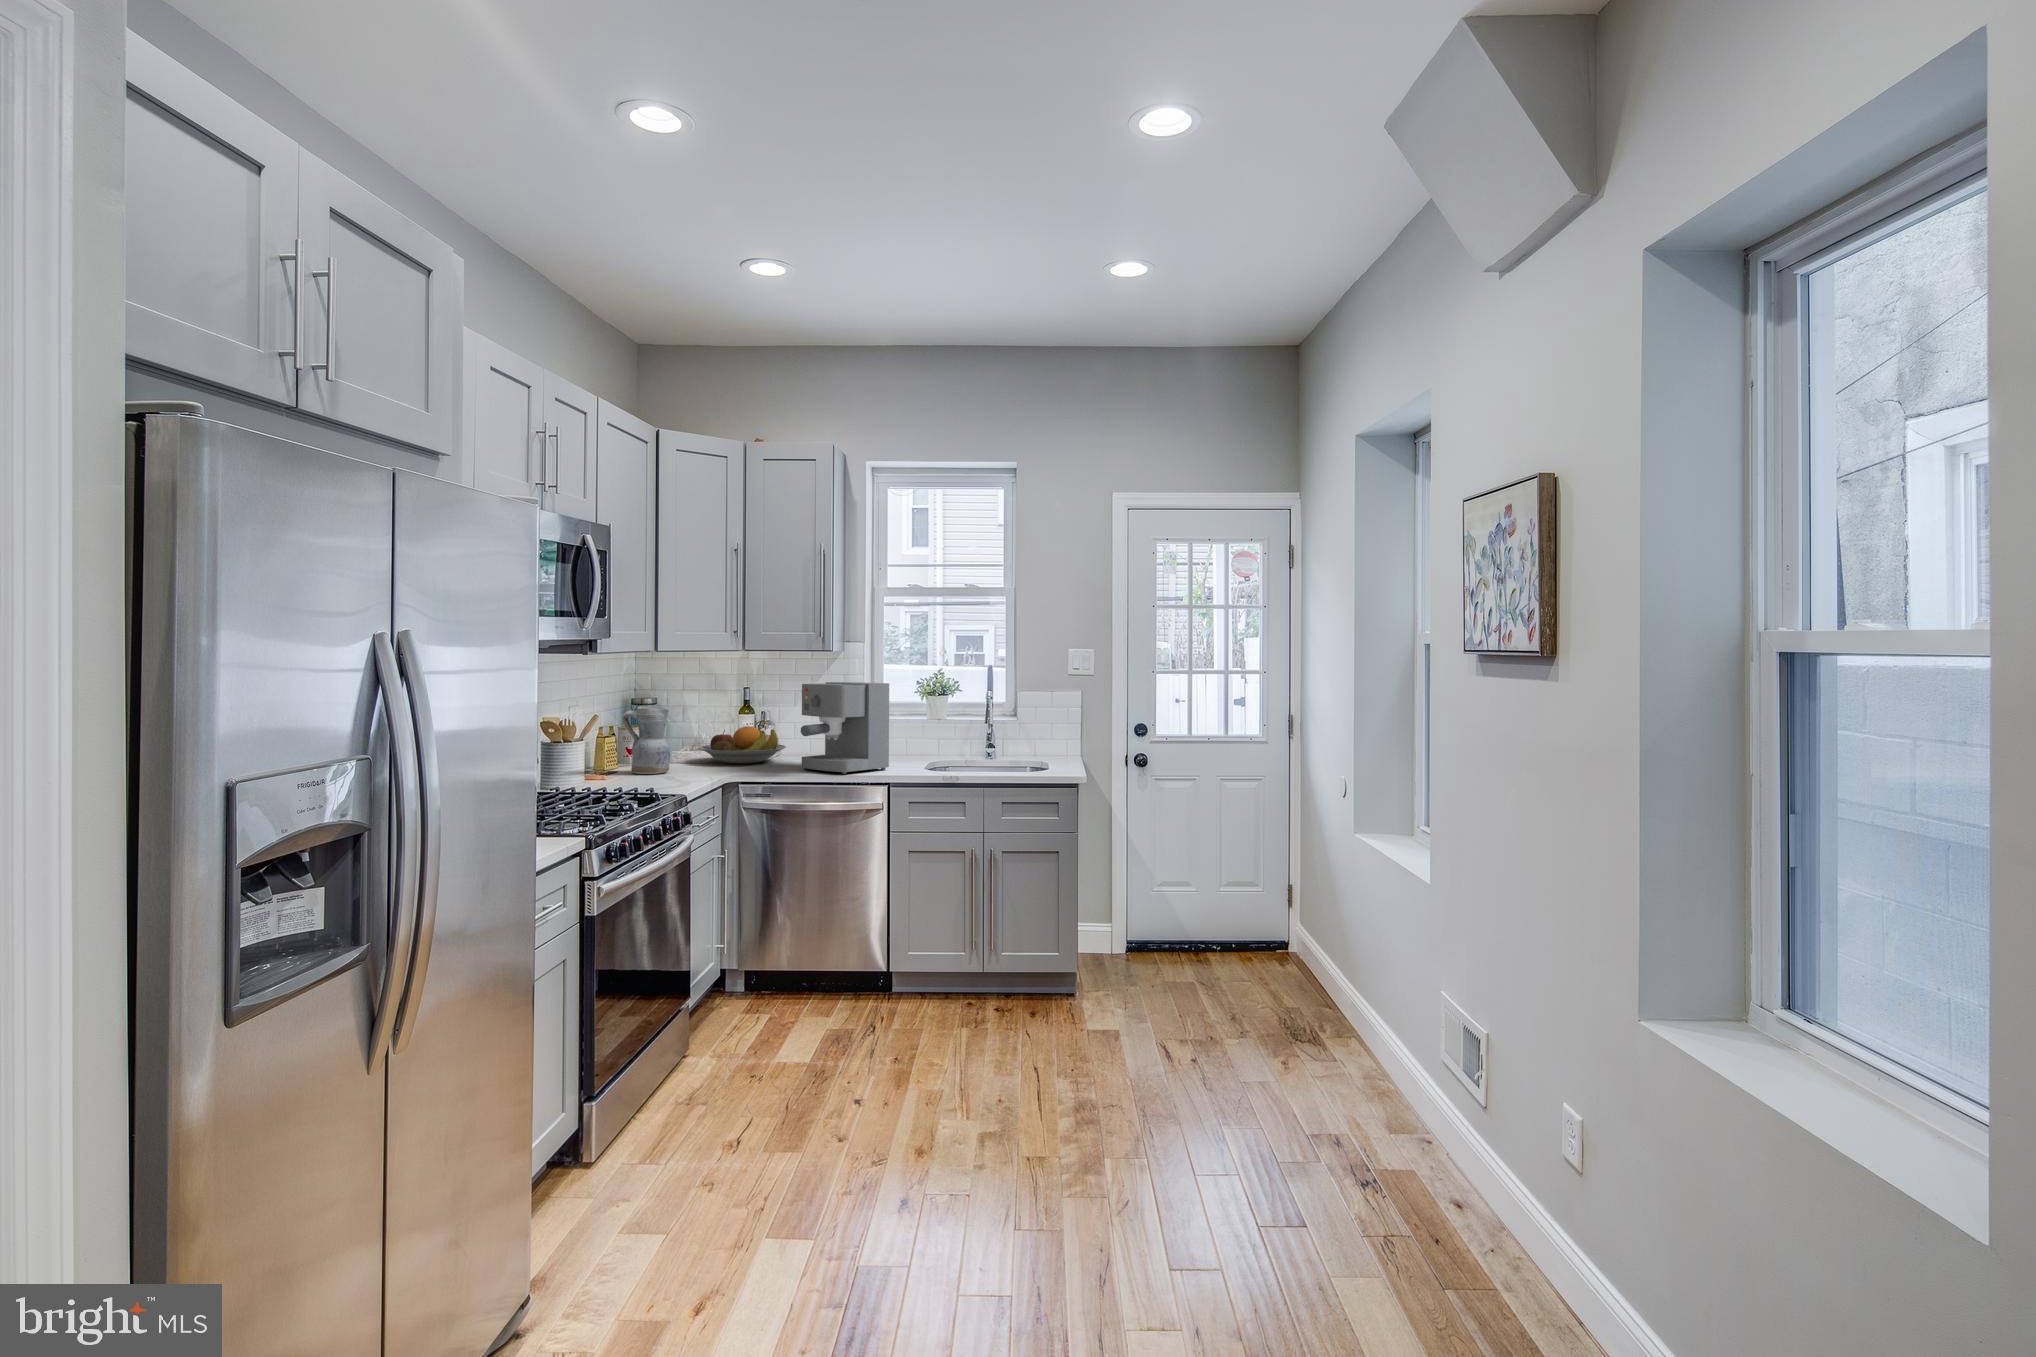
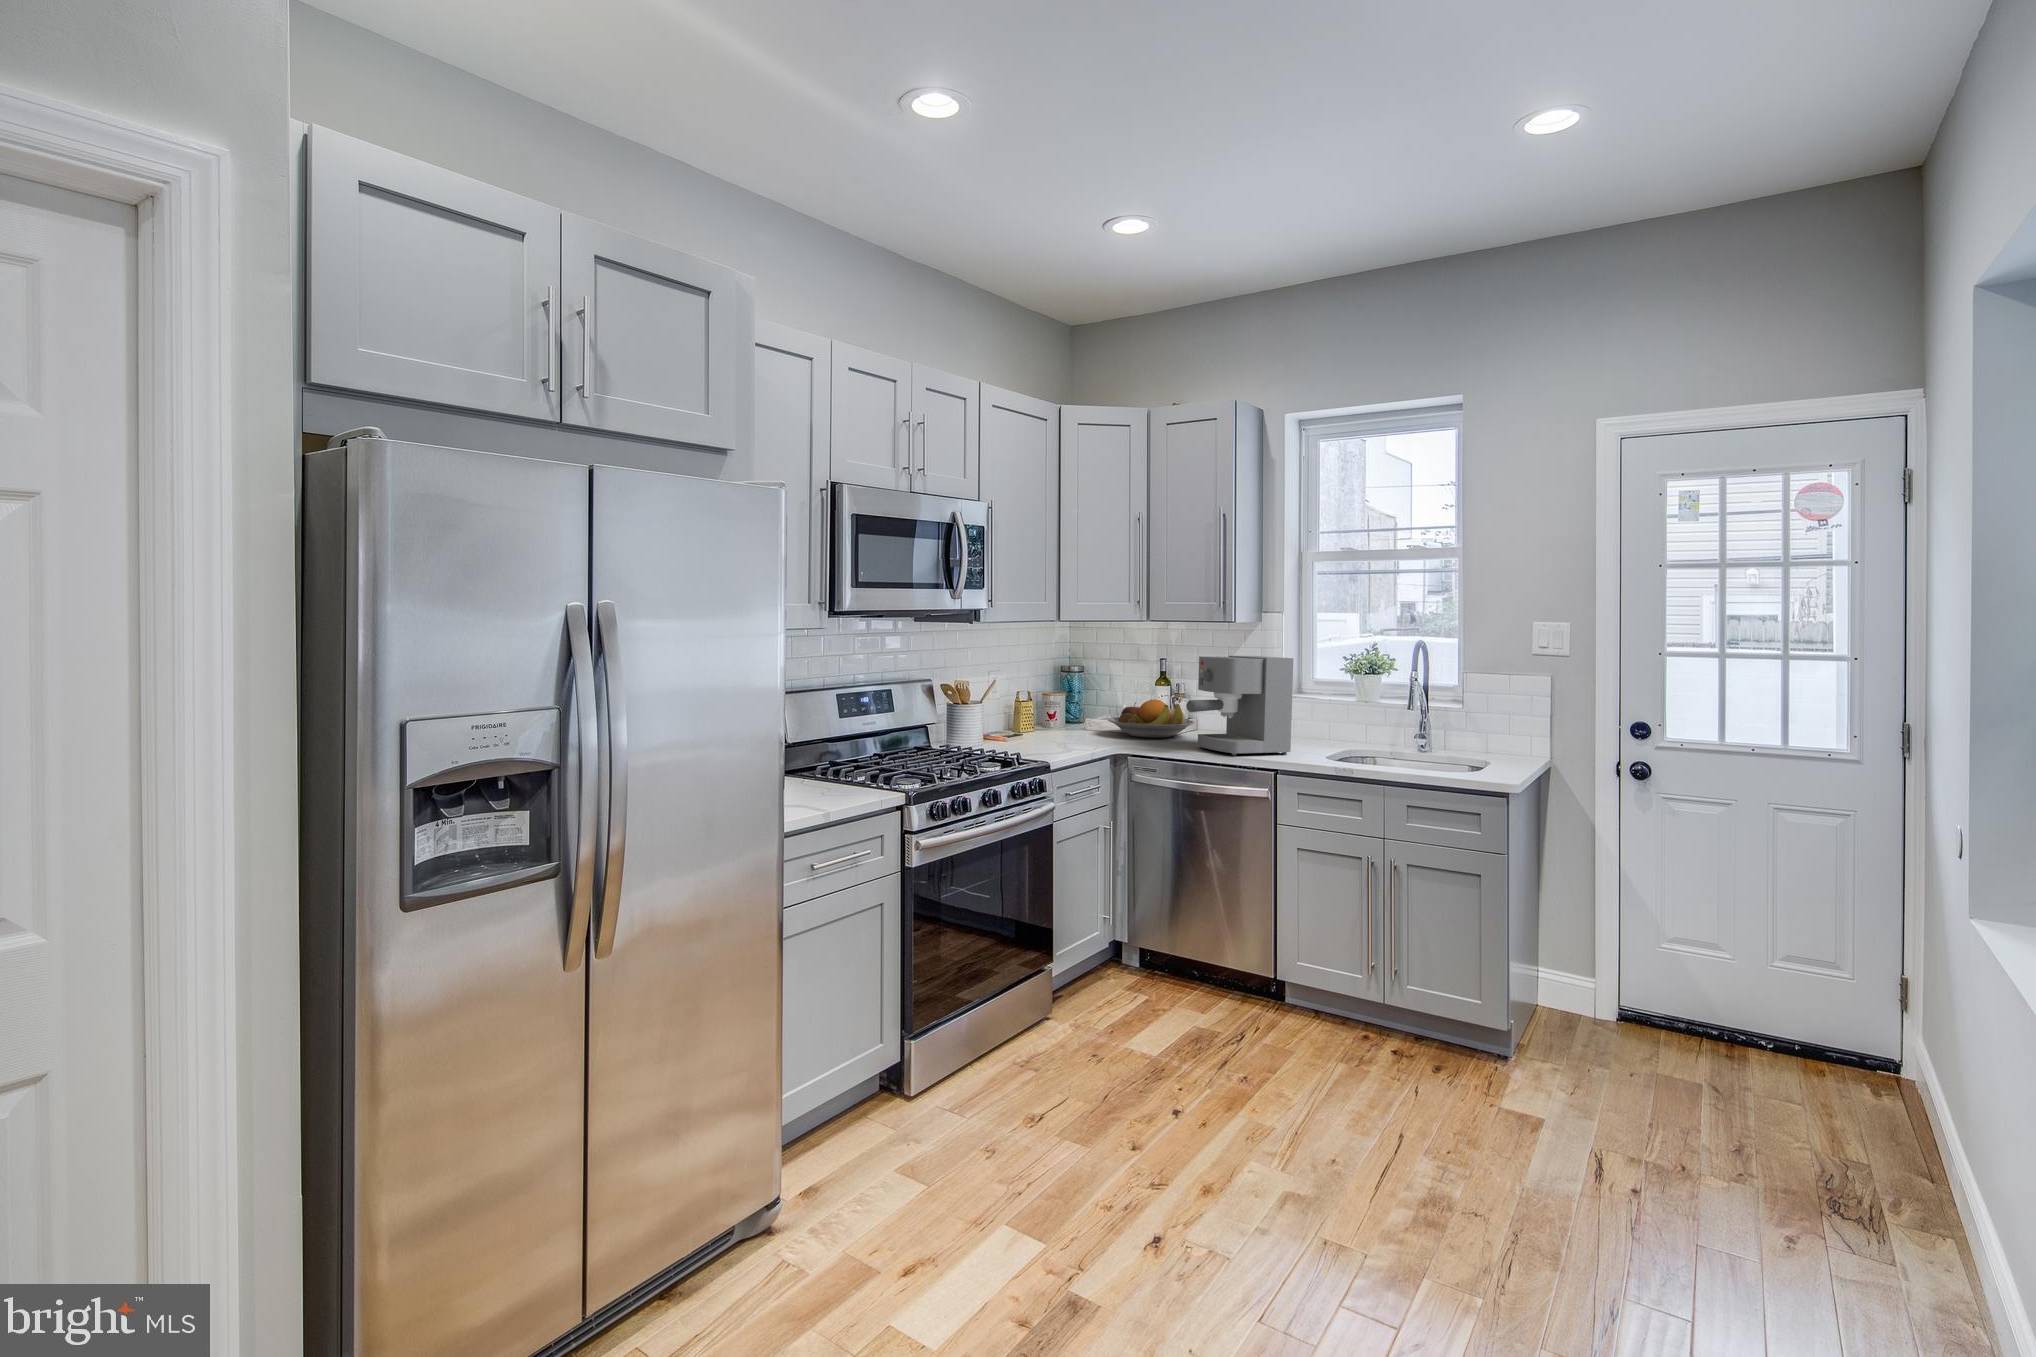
ceramic pitcher: present [622,707,670,774] -> none [1026,675,1068,741]

